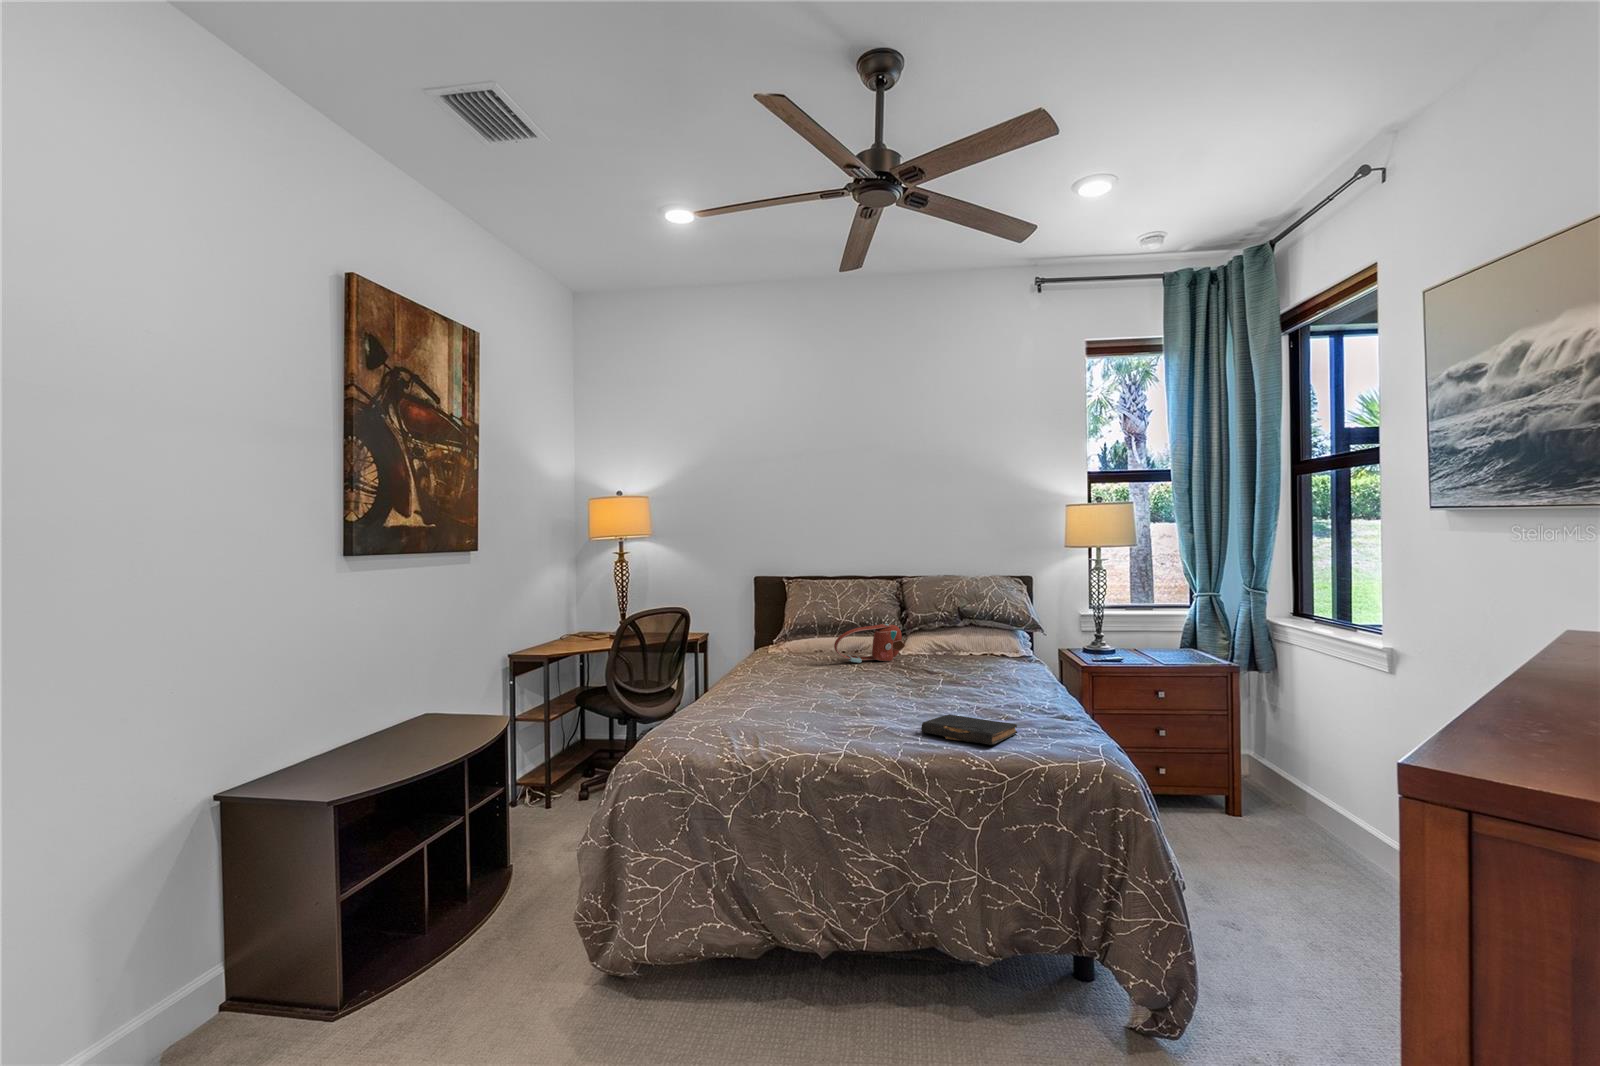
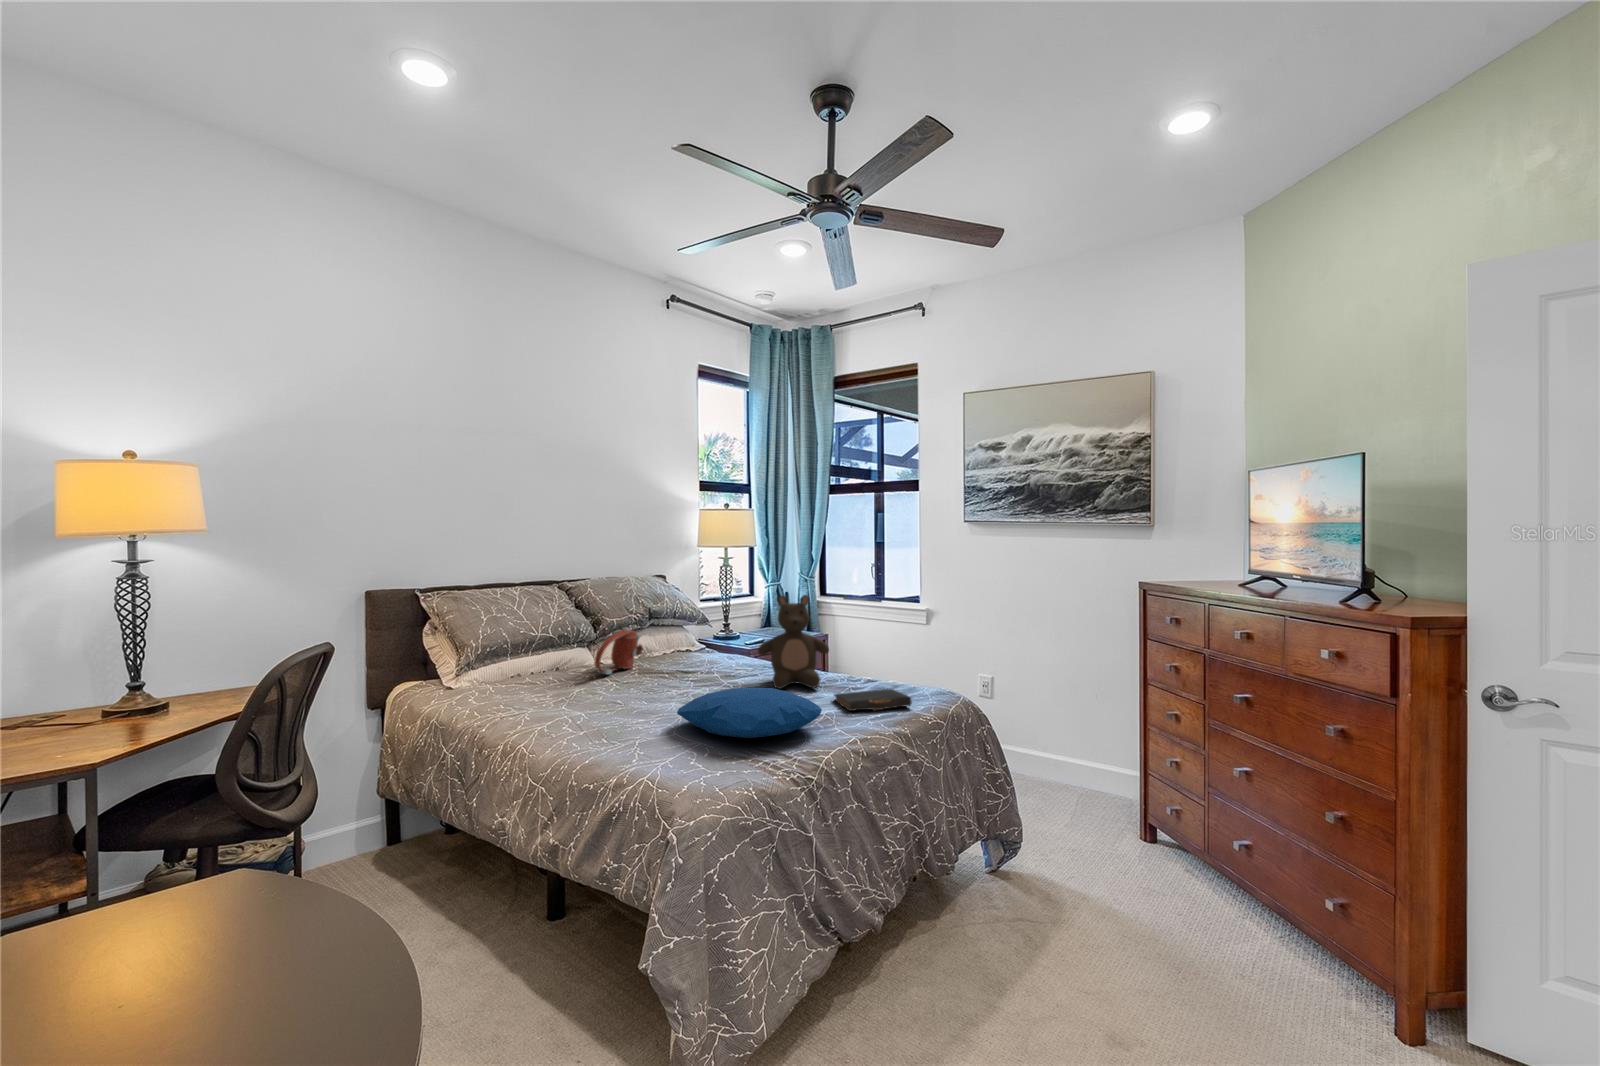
stuffed bear: none [928,602,1010,707] -> present [758,595,829,689]
pillow: none [743,683,867,729] -> present [677,688,822,738]

